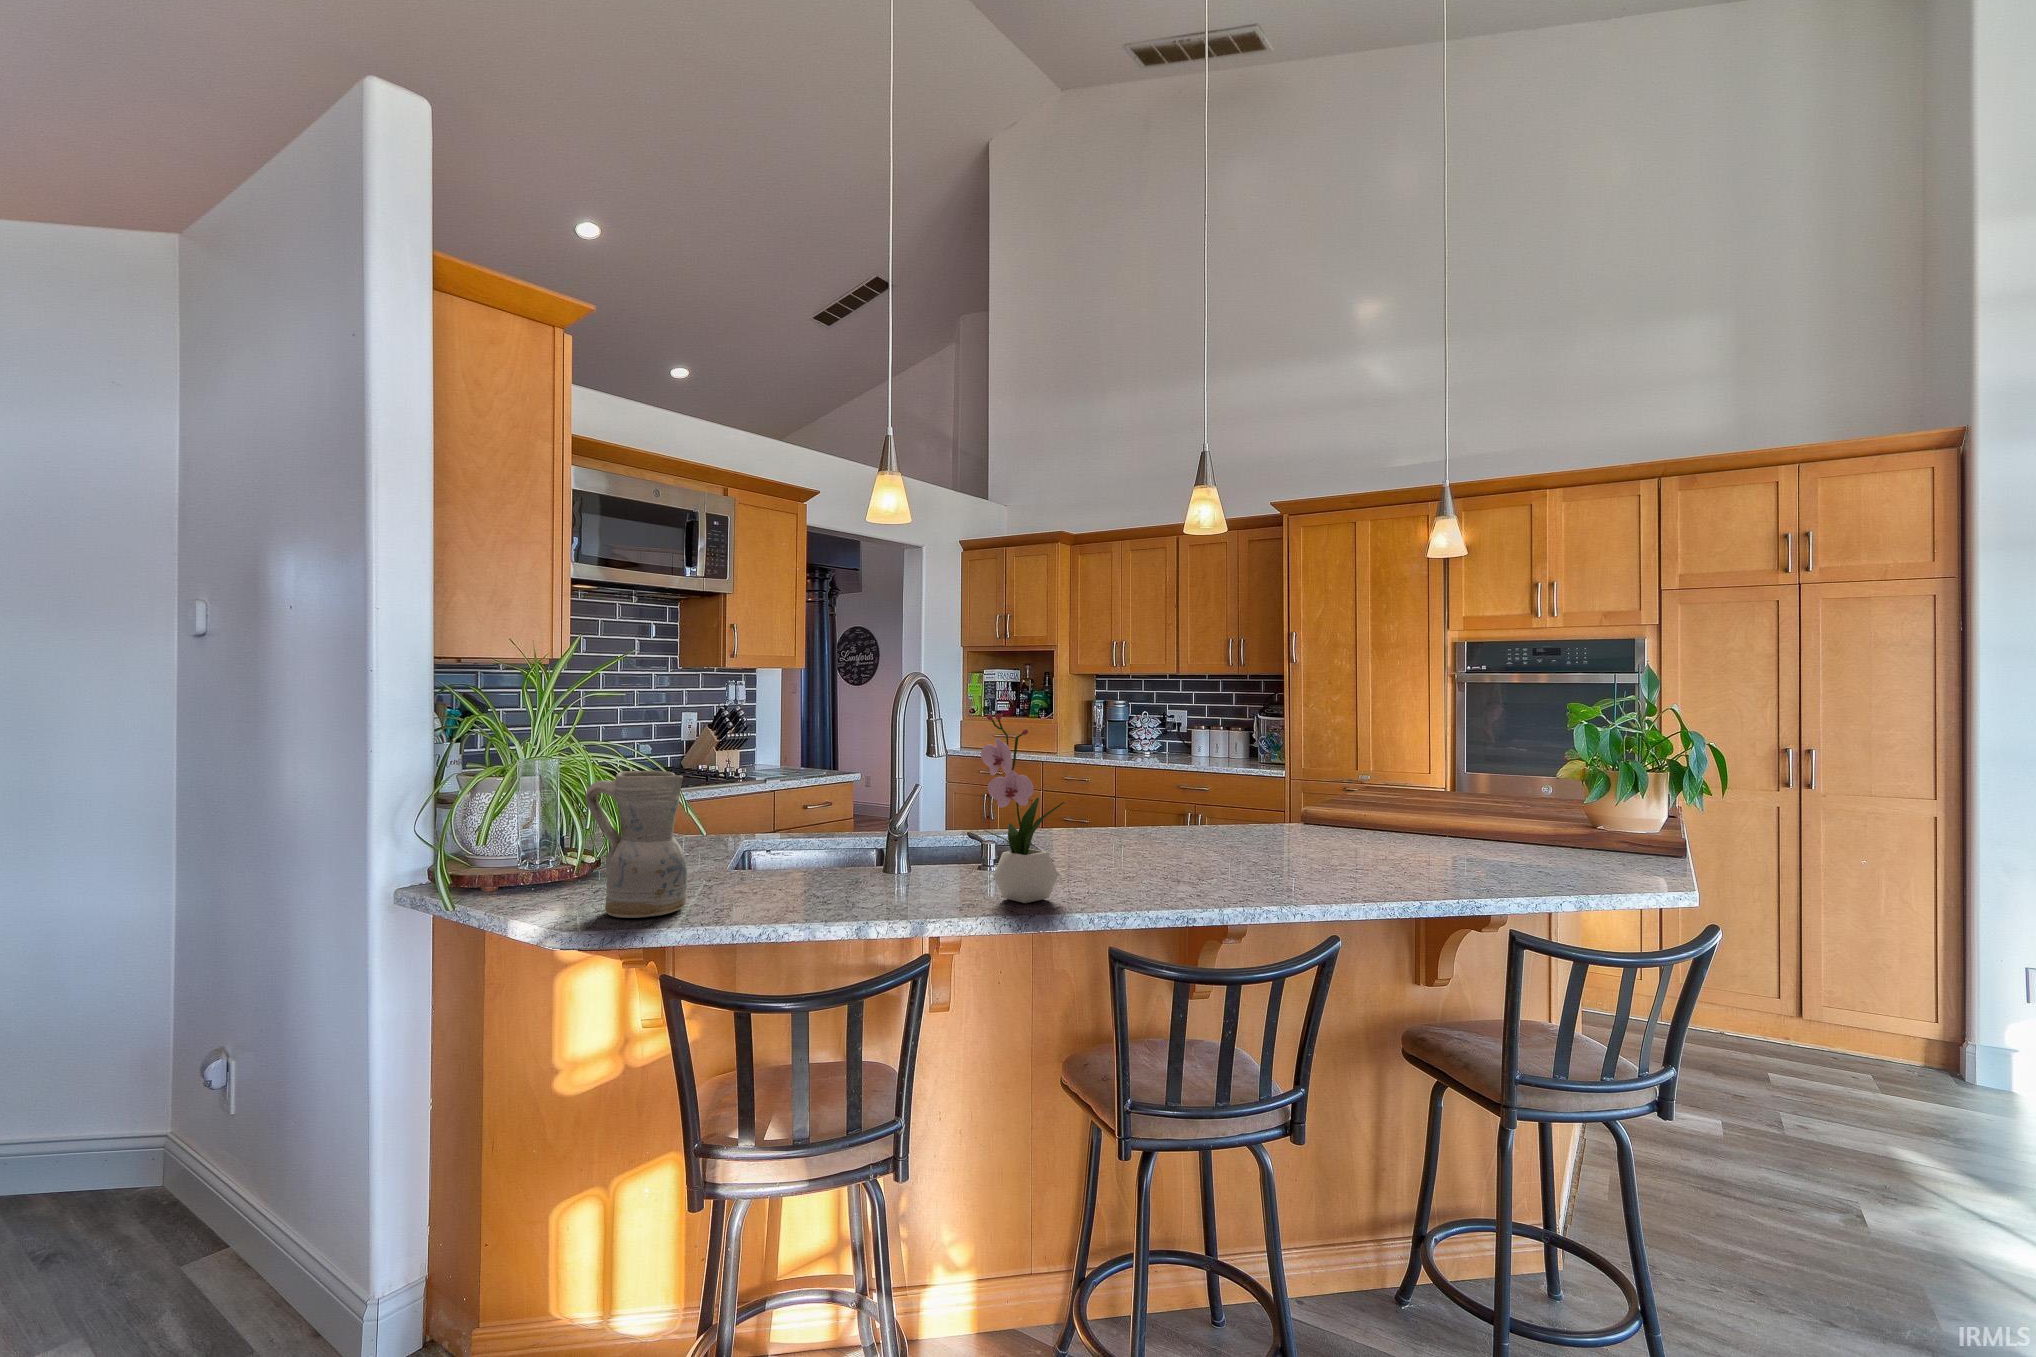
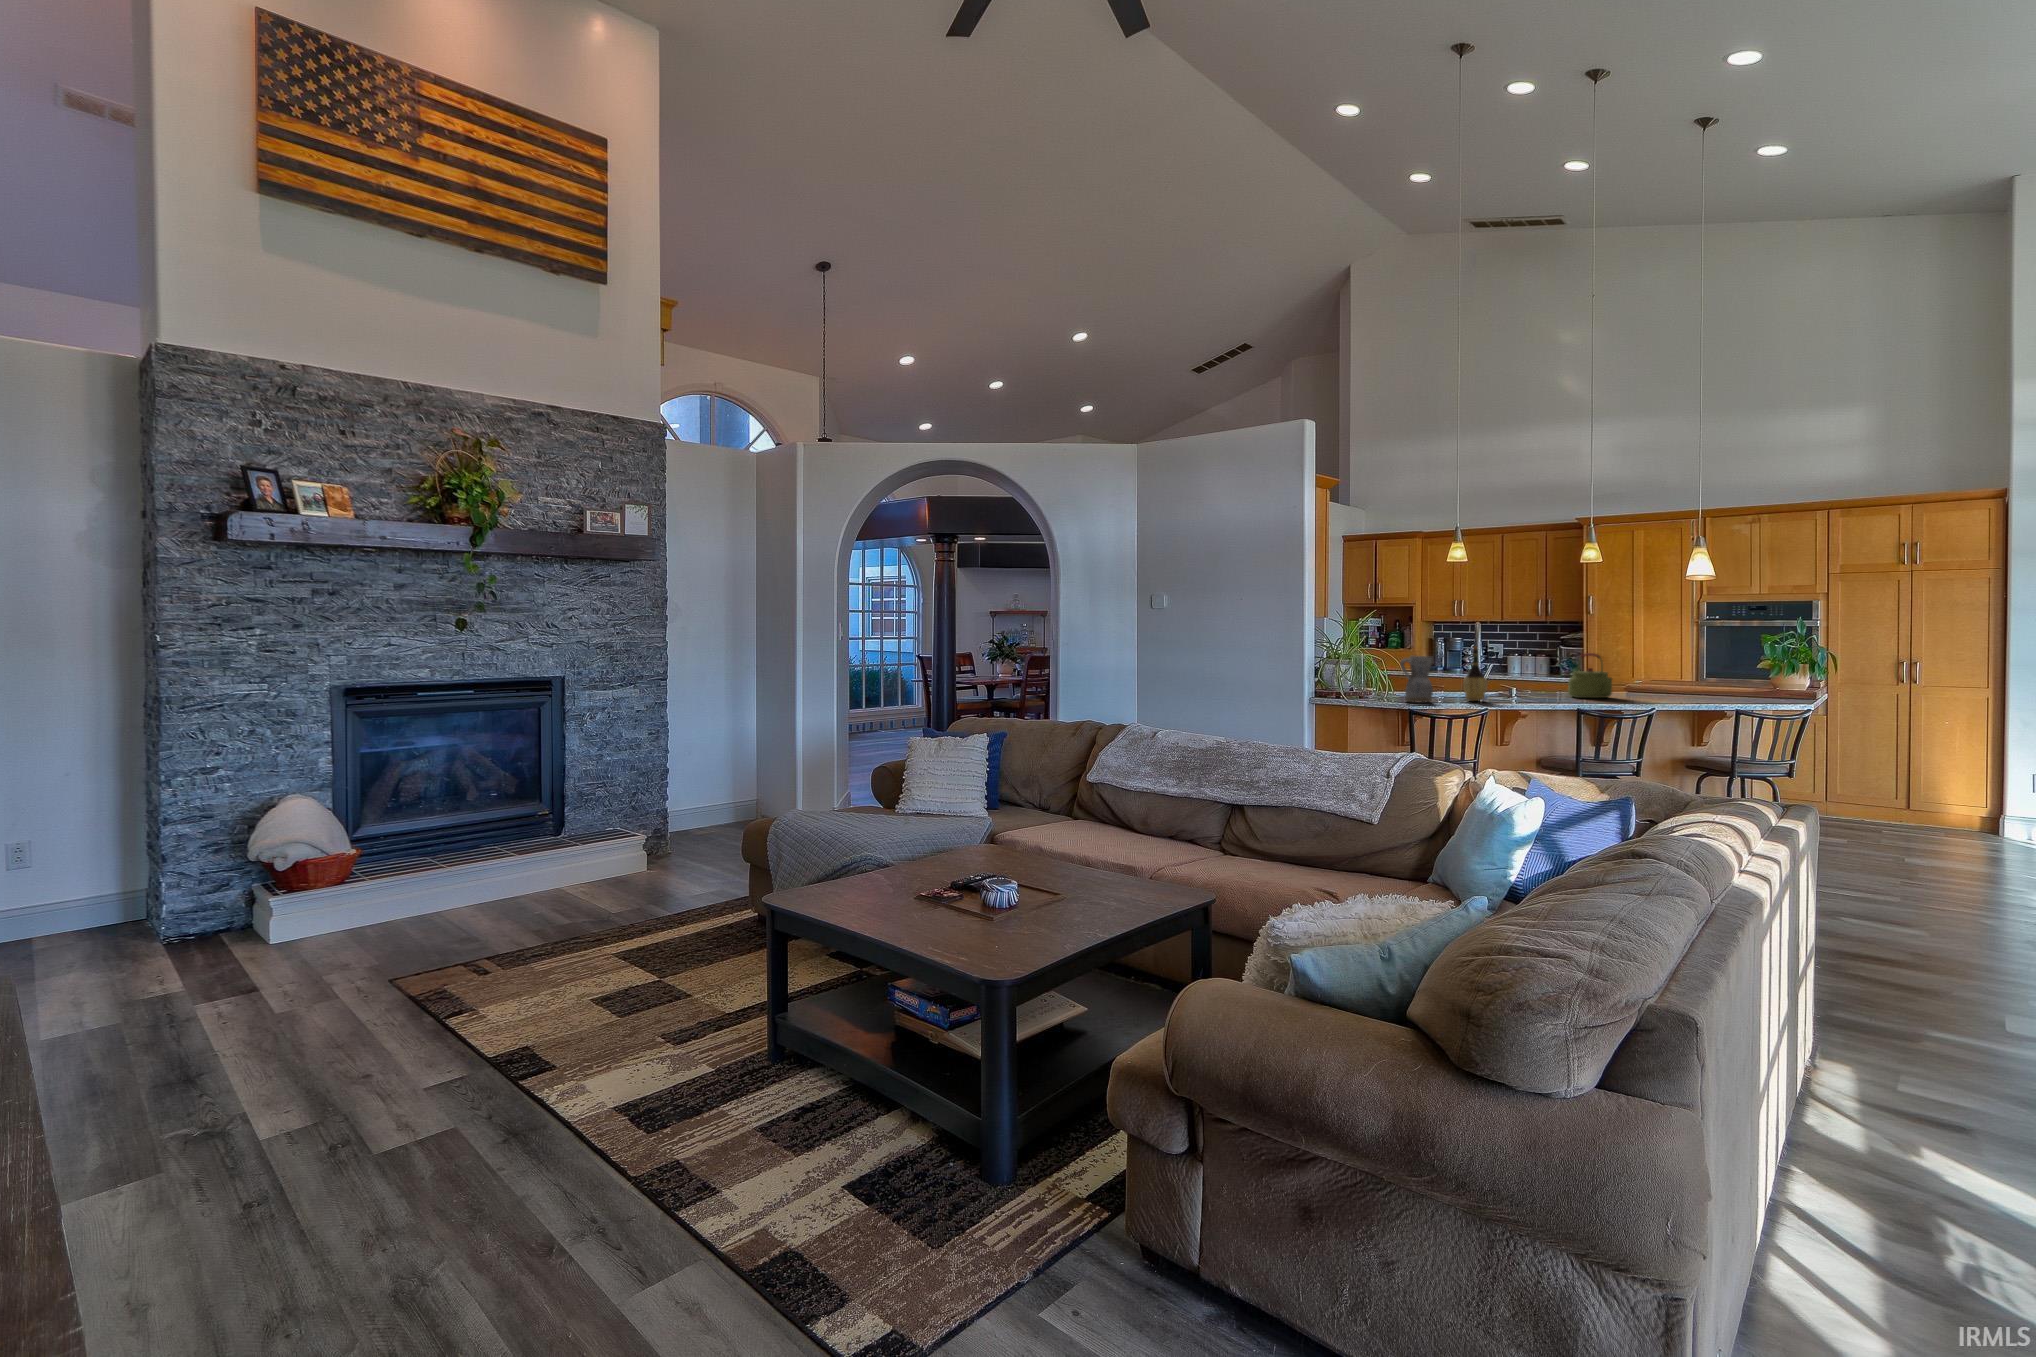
flower arrangement: present [981,714,1065,903] -> none [1534,636,1564,702]
wine bottle: none [795,740,861,902] -> present [1463,646,1488,701]
kettle: none [1126,752,1224,873] -> present [1568,653,1612,698]

